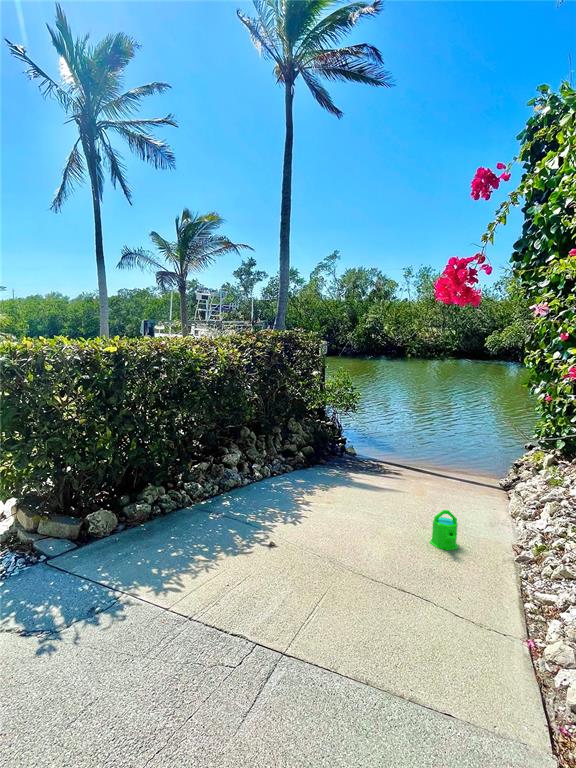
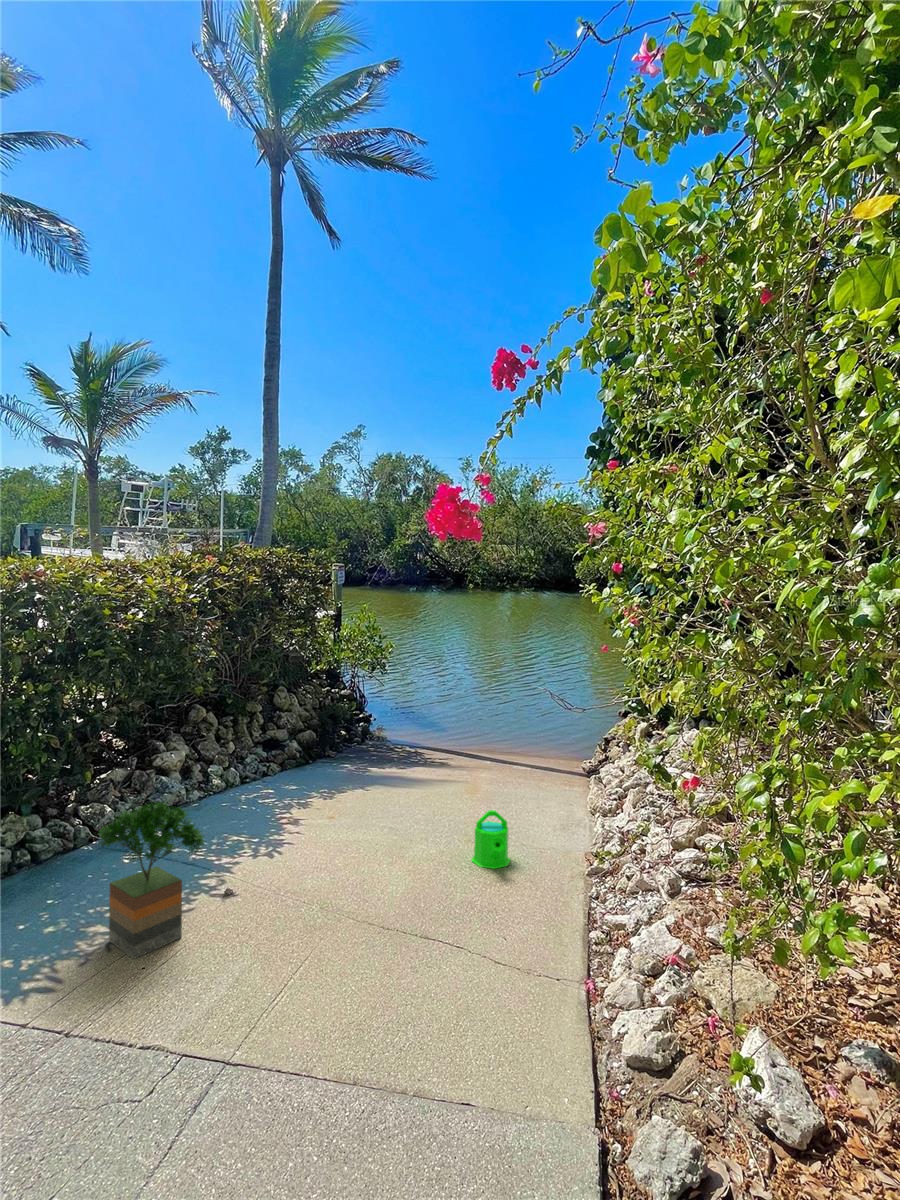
potted tree: none [200,484,264,579] -> present [99,802,205,959]

